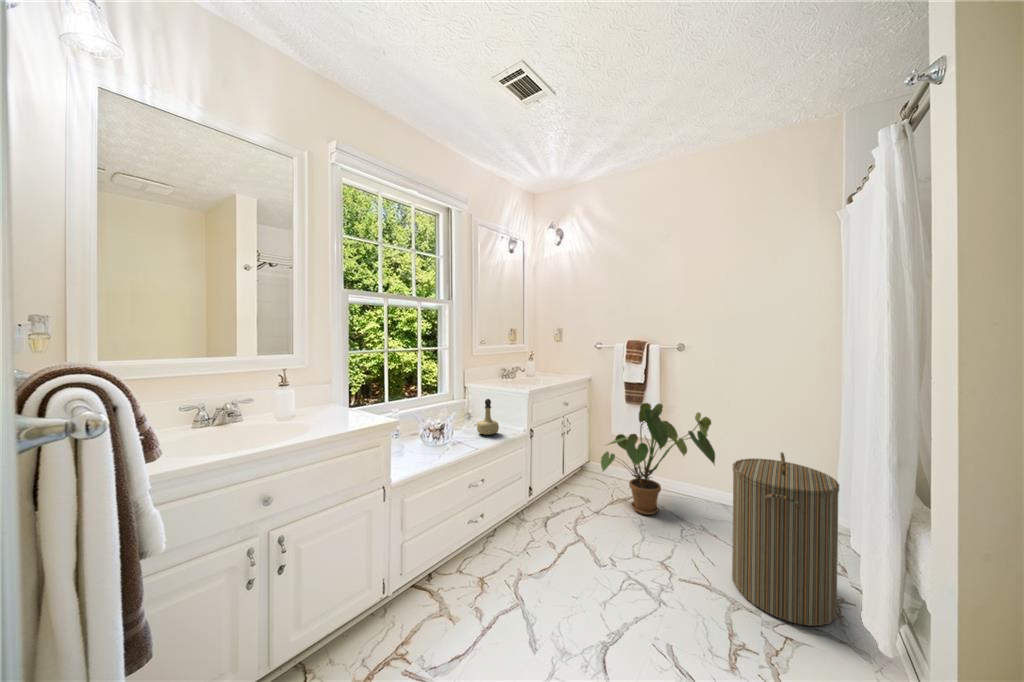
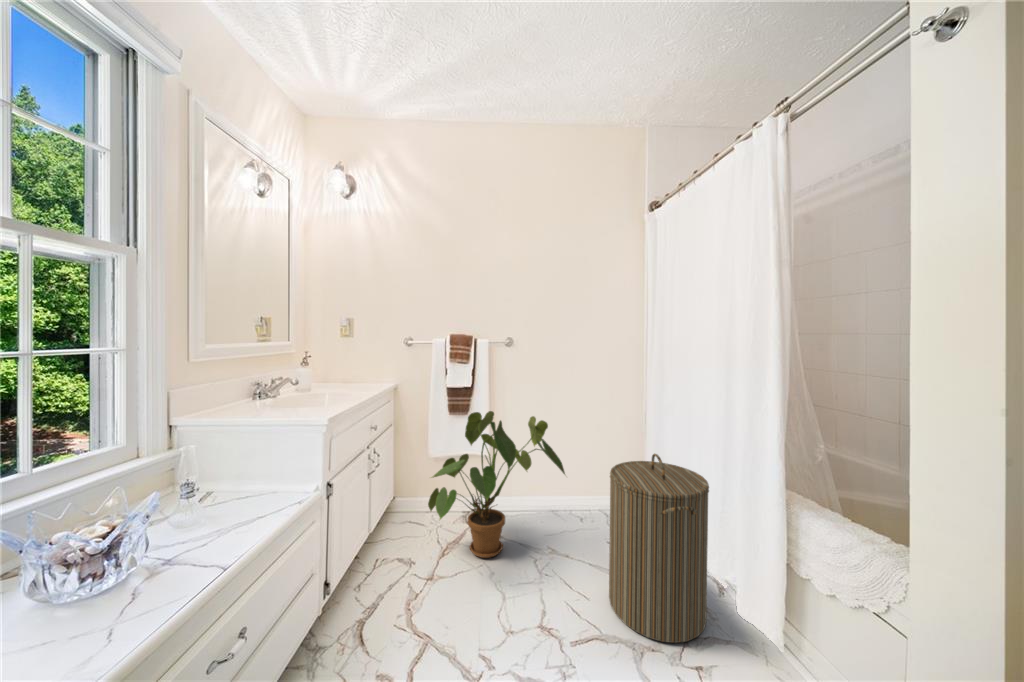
perfume bottle: present [477,399,499,435] -> none [217,447,270,522]

